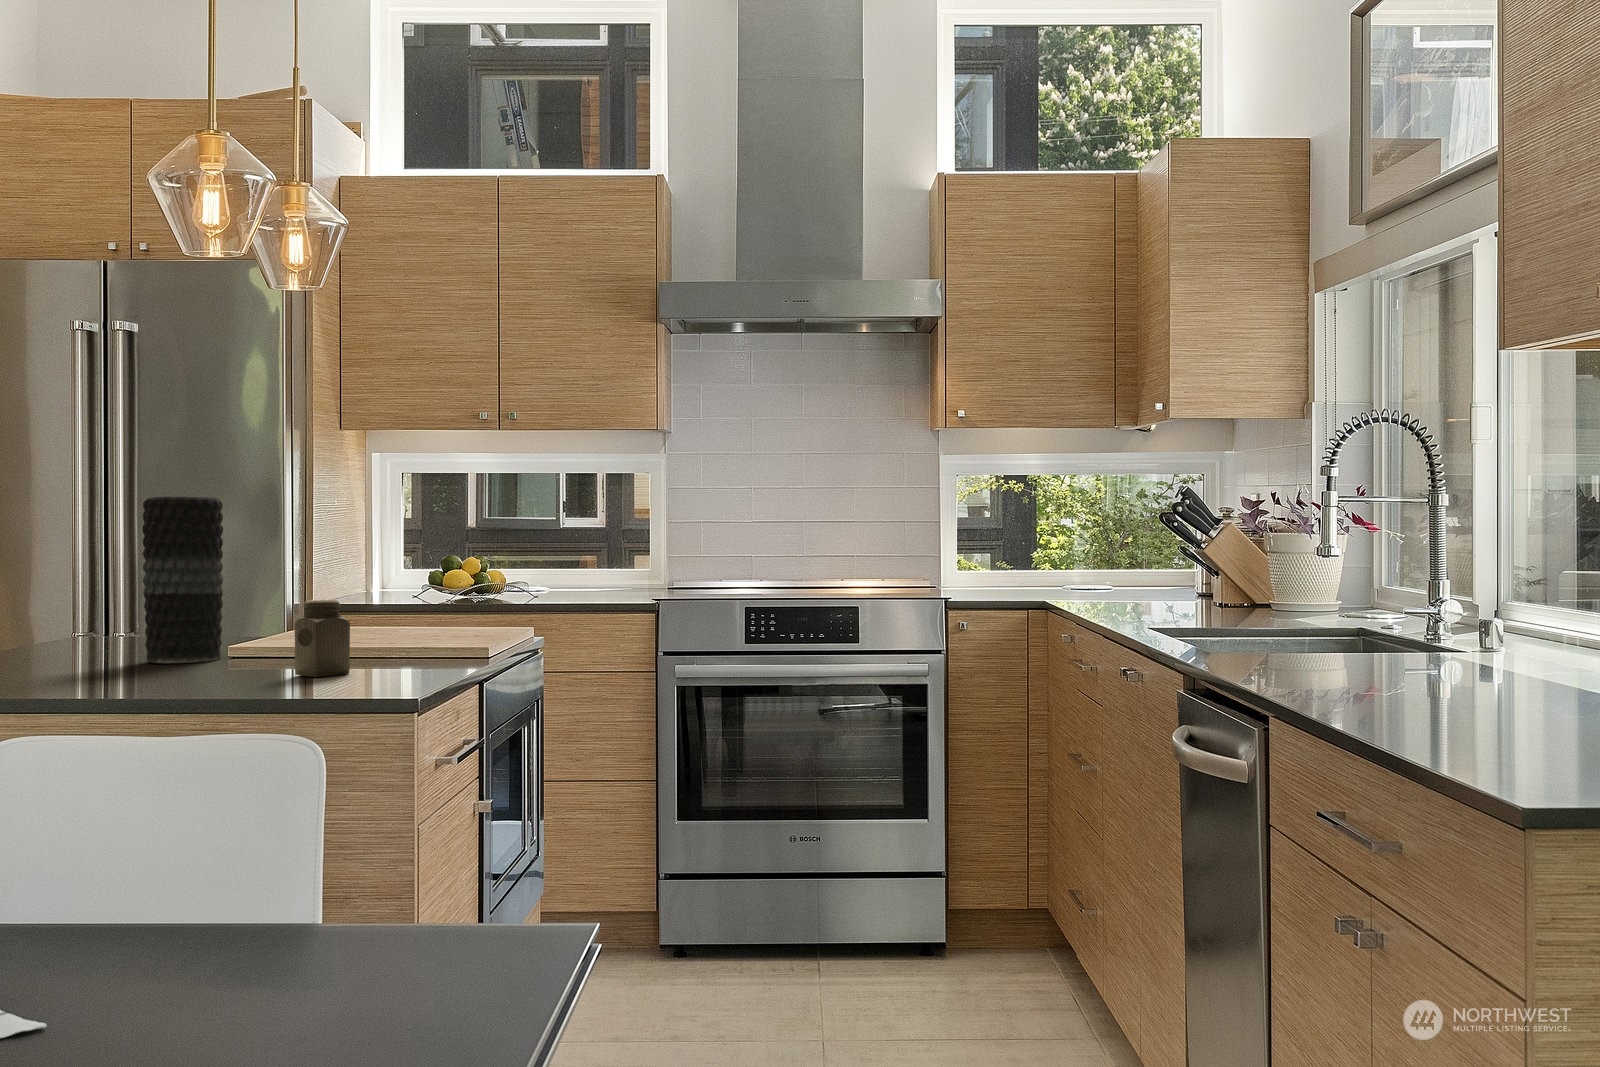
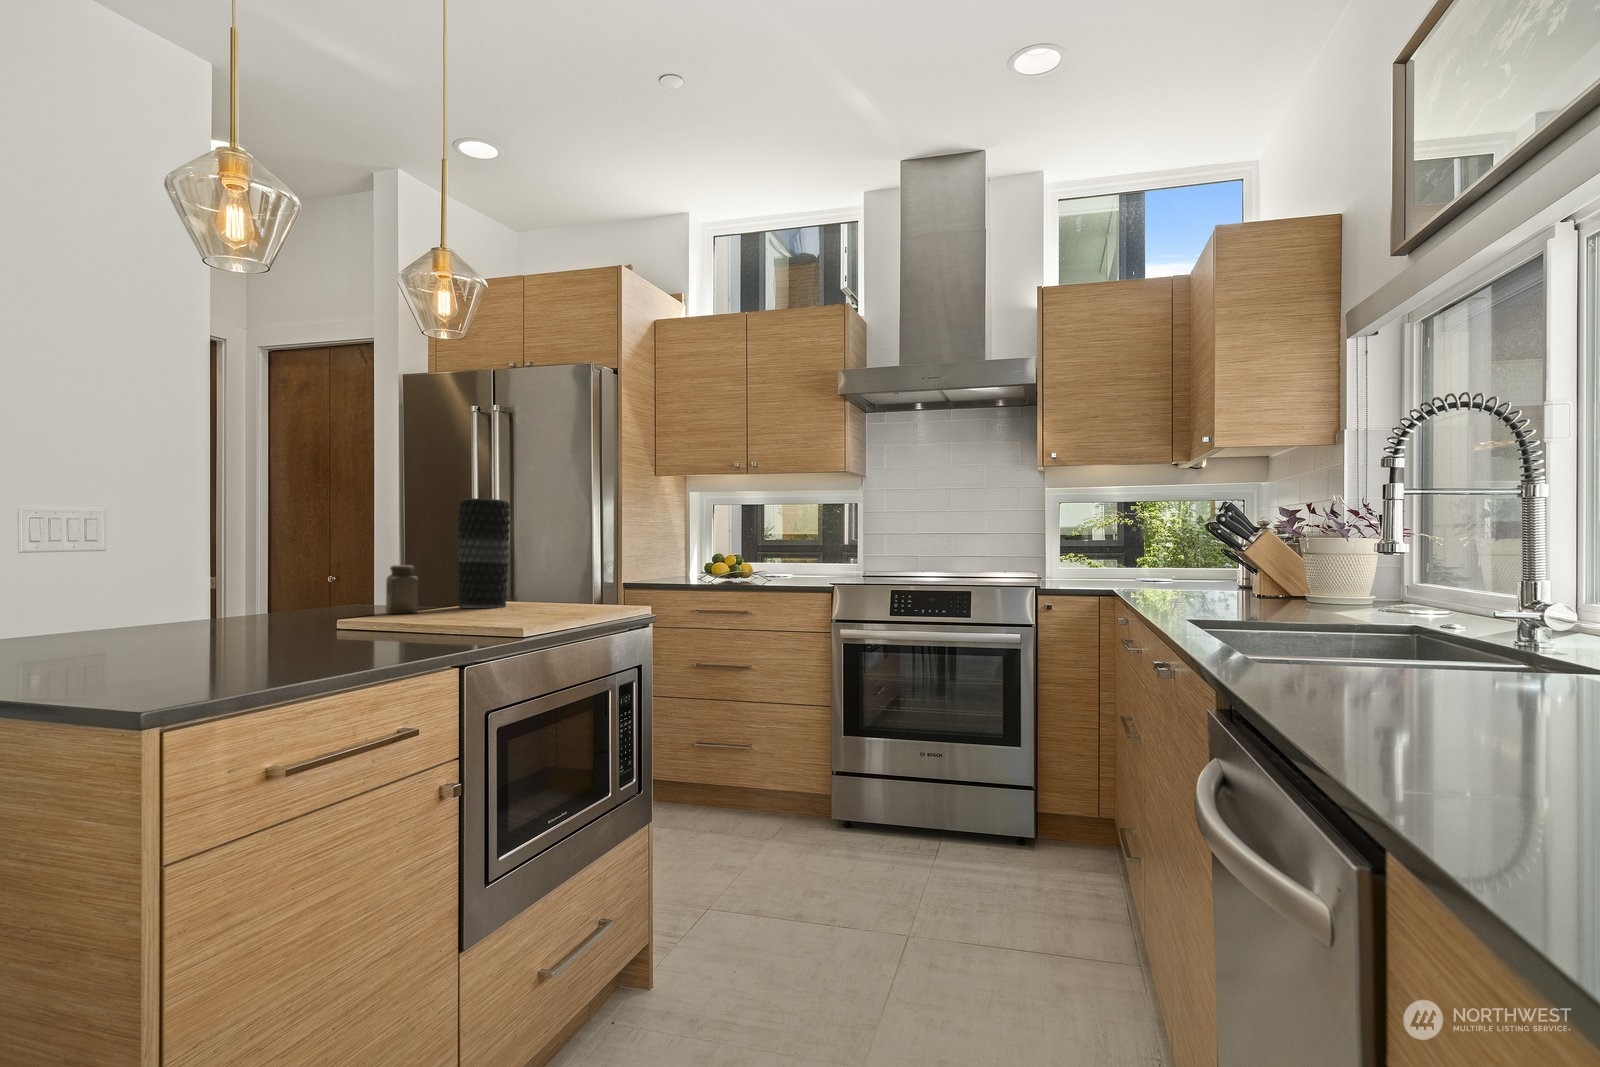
salt shaker: present [295,600,350,677] -> present [386,565,418,614]

